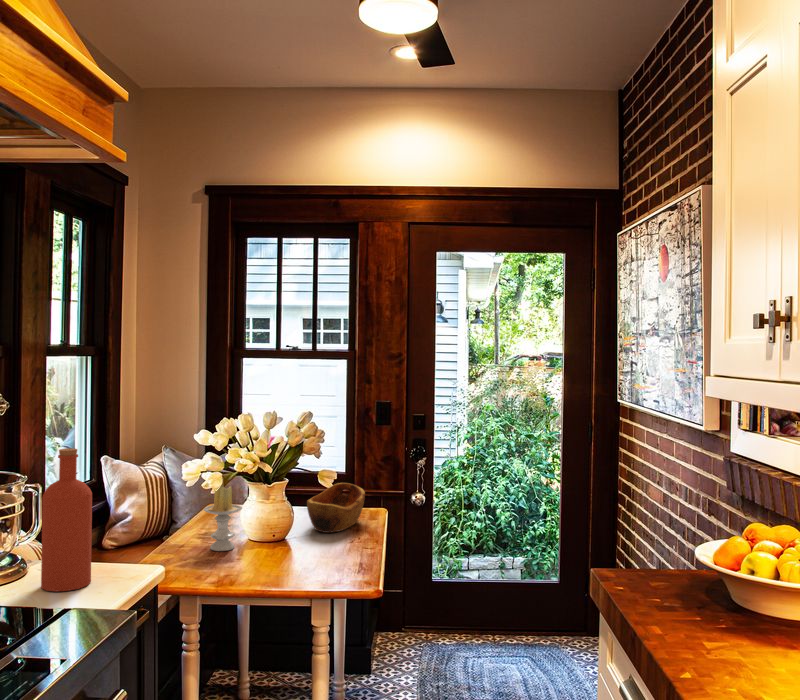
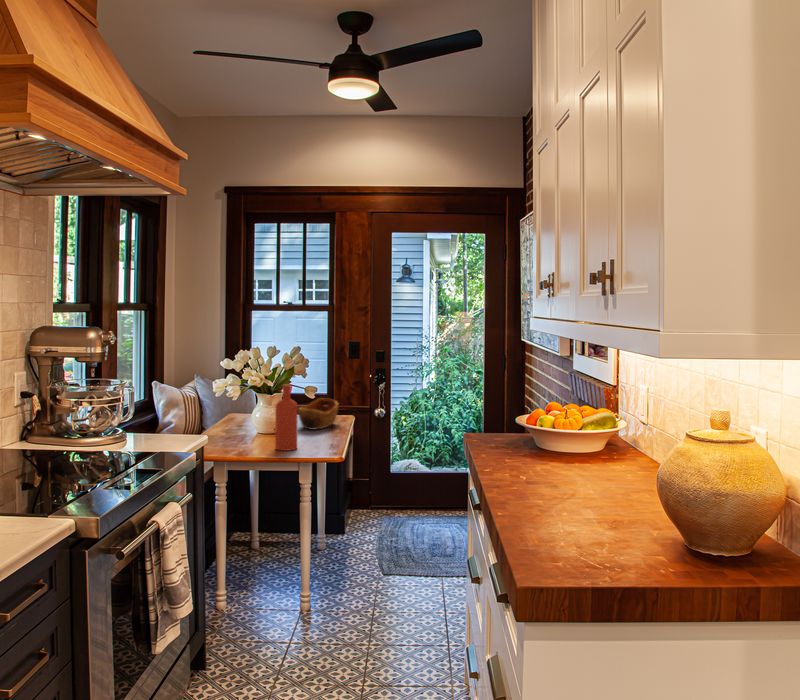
bottle: present [41,448,92,592] -> present [275,384,298,451]
candle: present [204,485,242,551] -> none [228,388,254,439]

